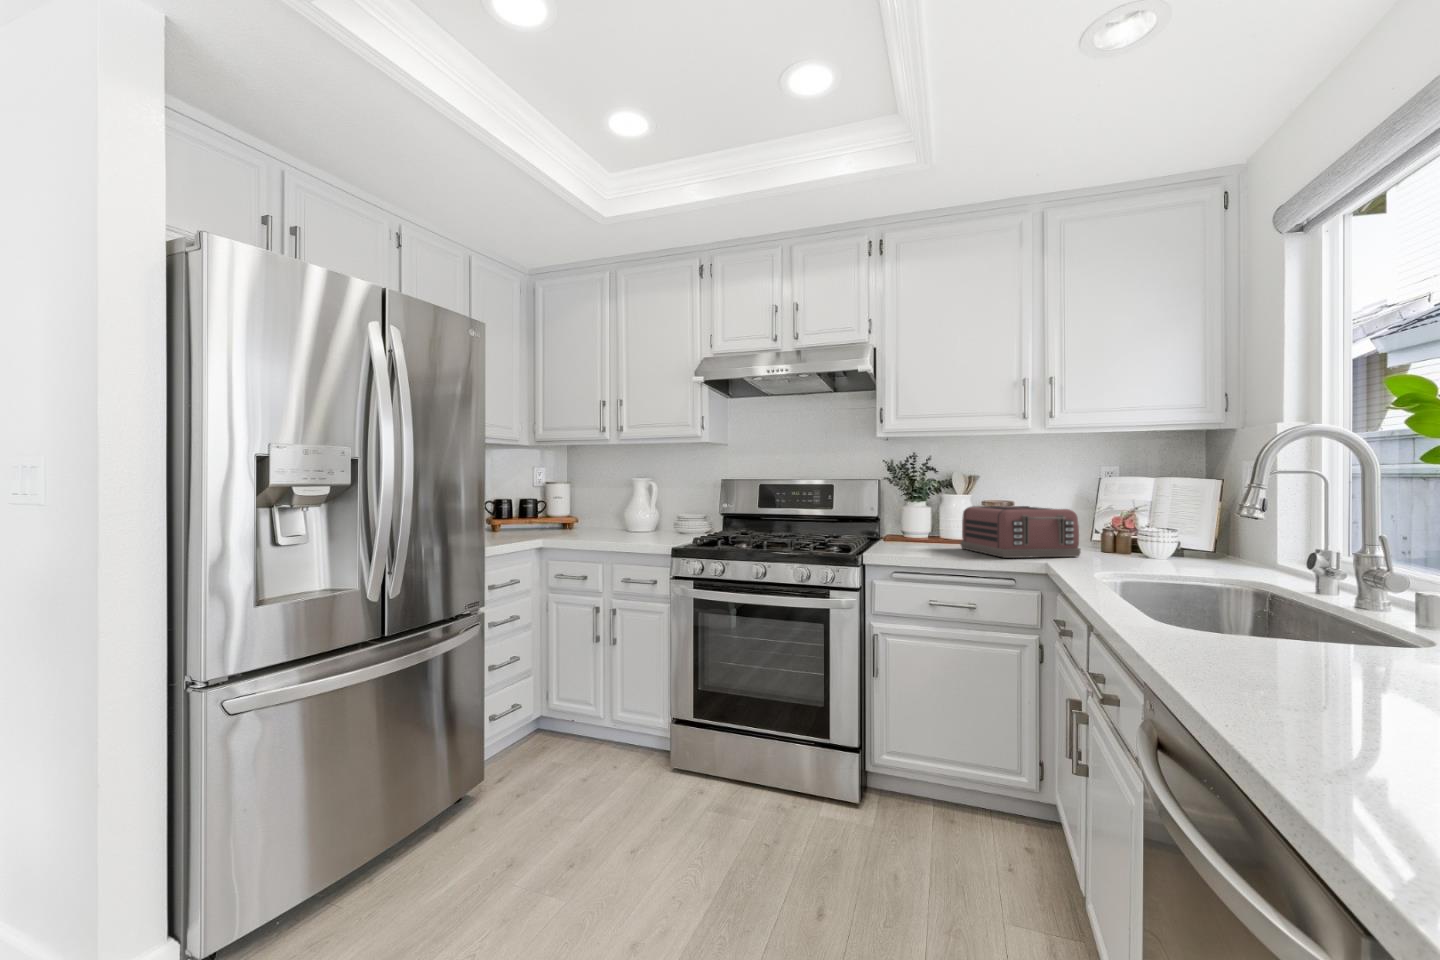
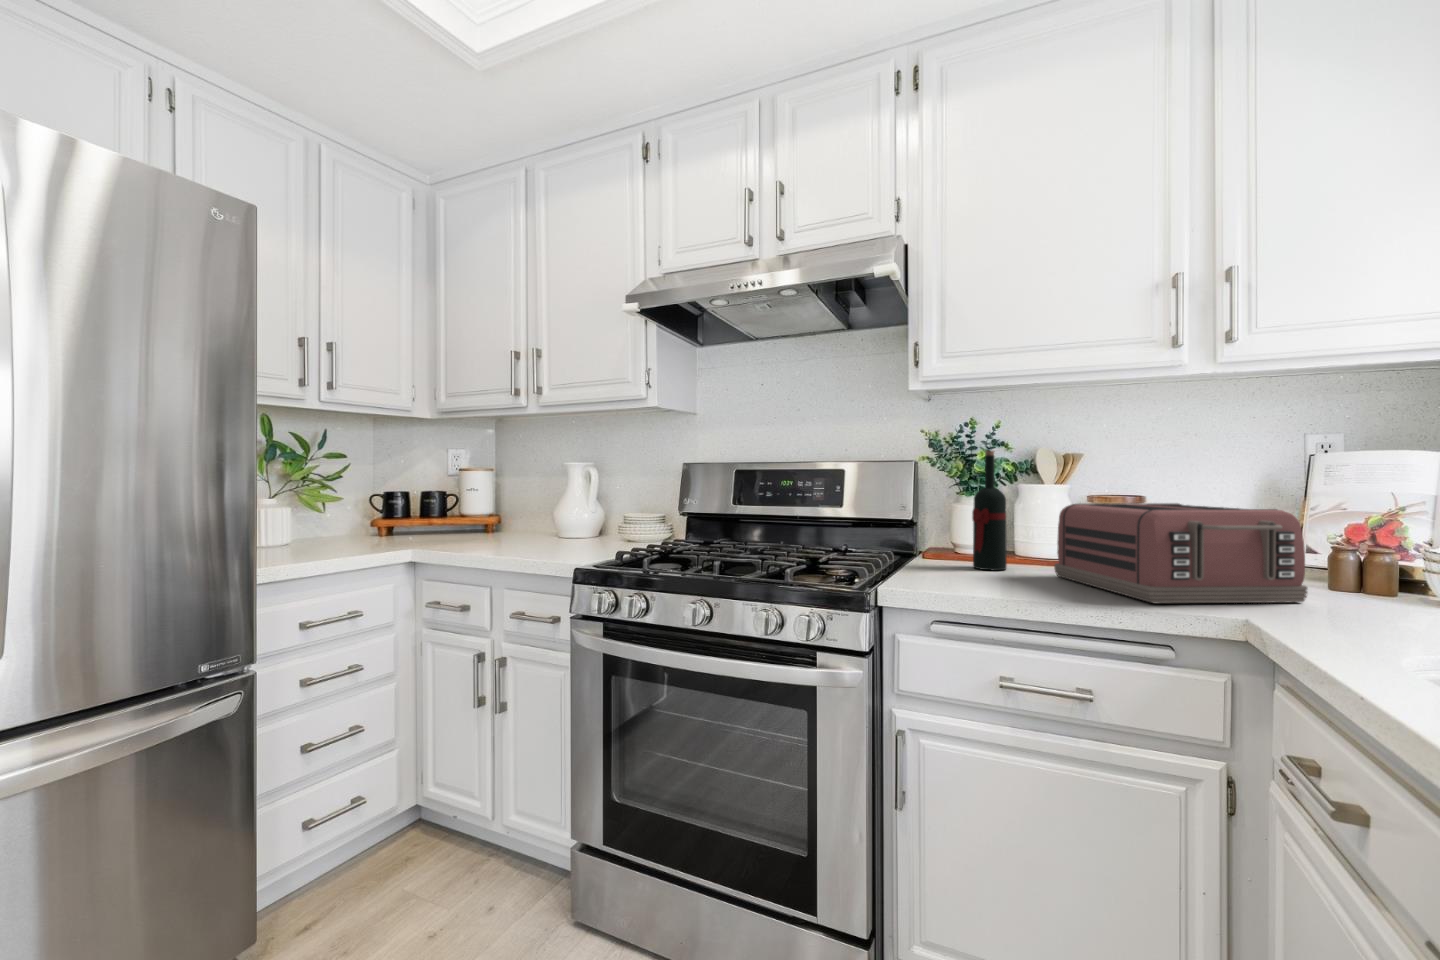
wine bottle: none [915,475,934,546] -> present [972,451,1007,570]

